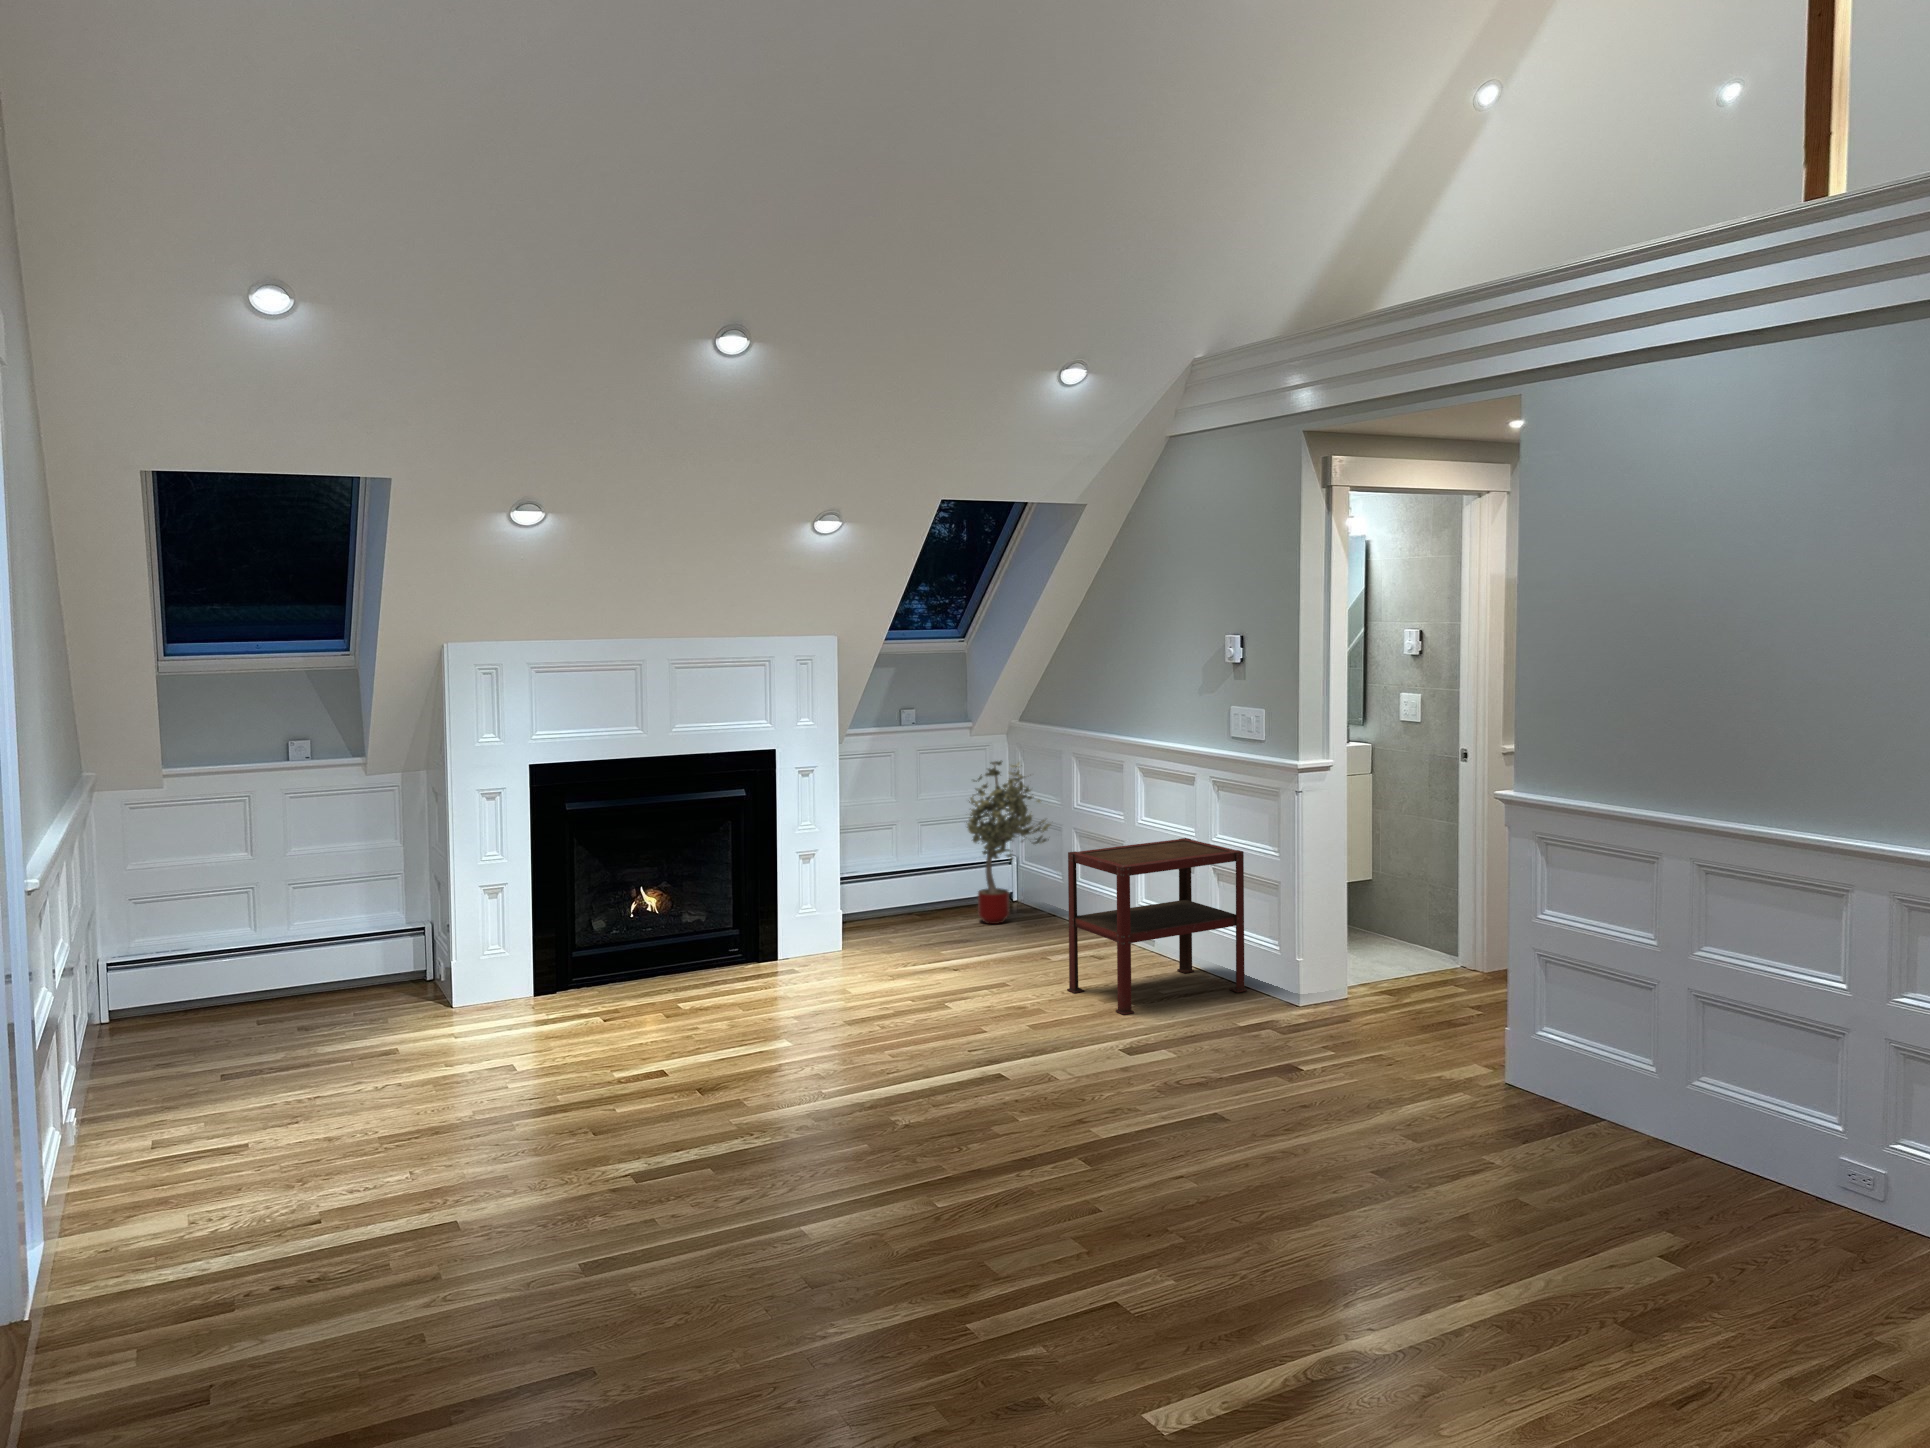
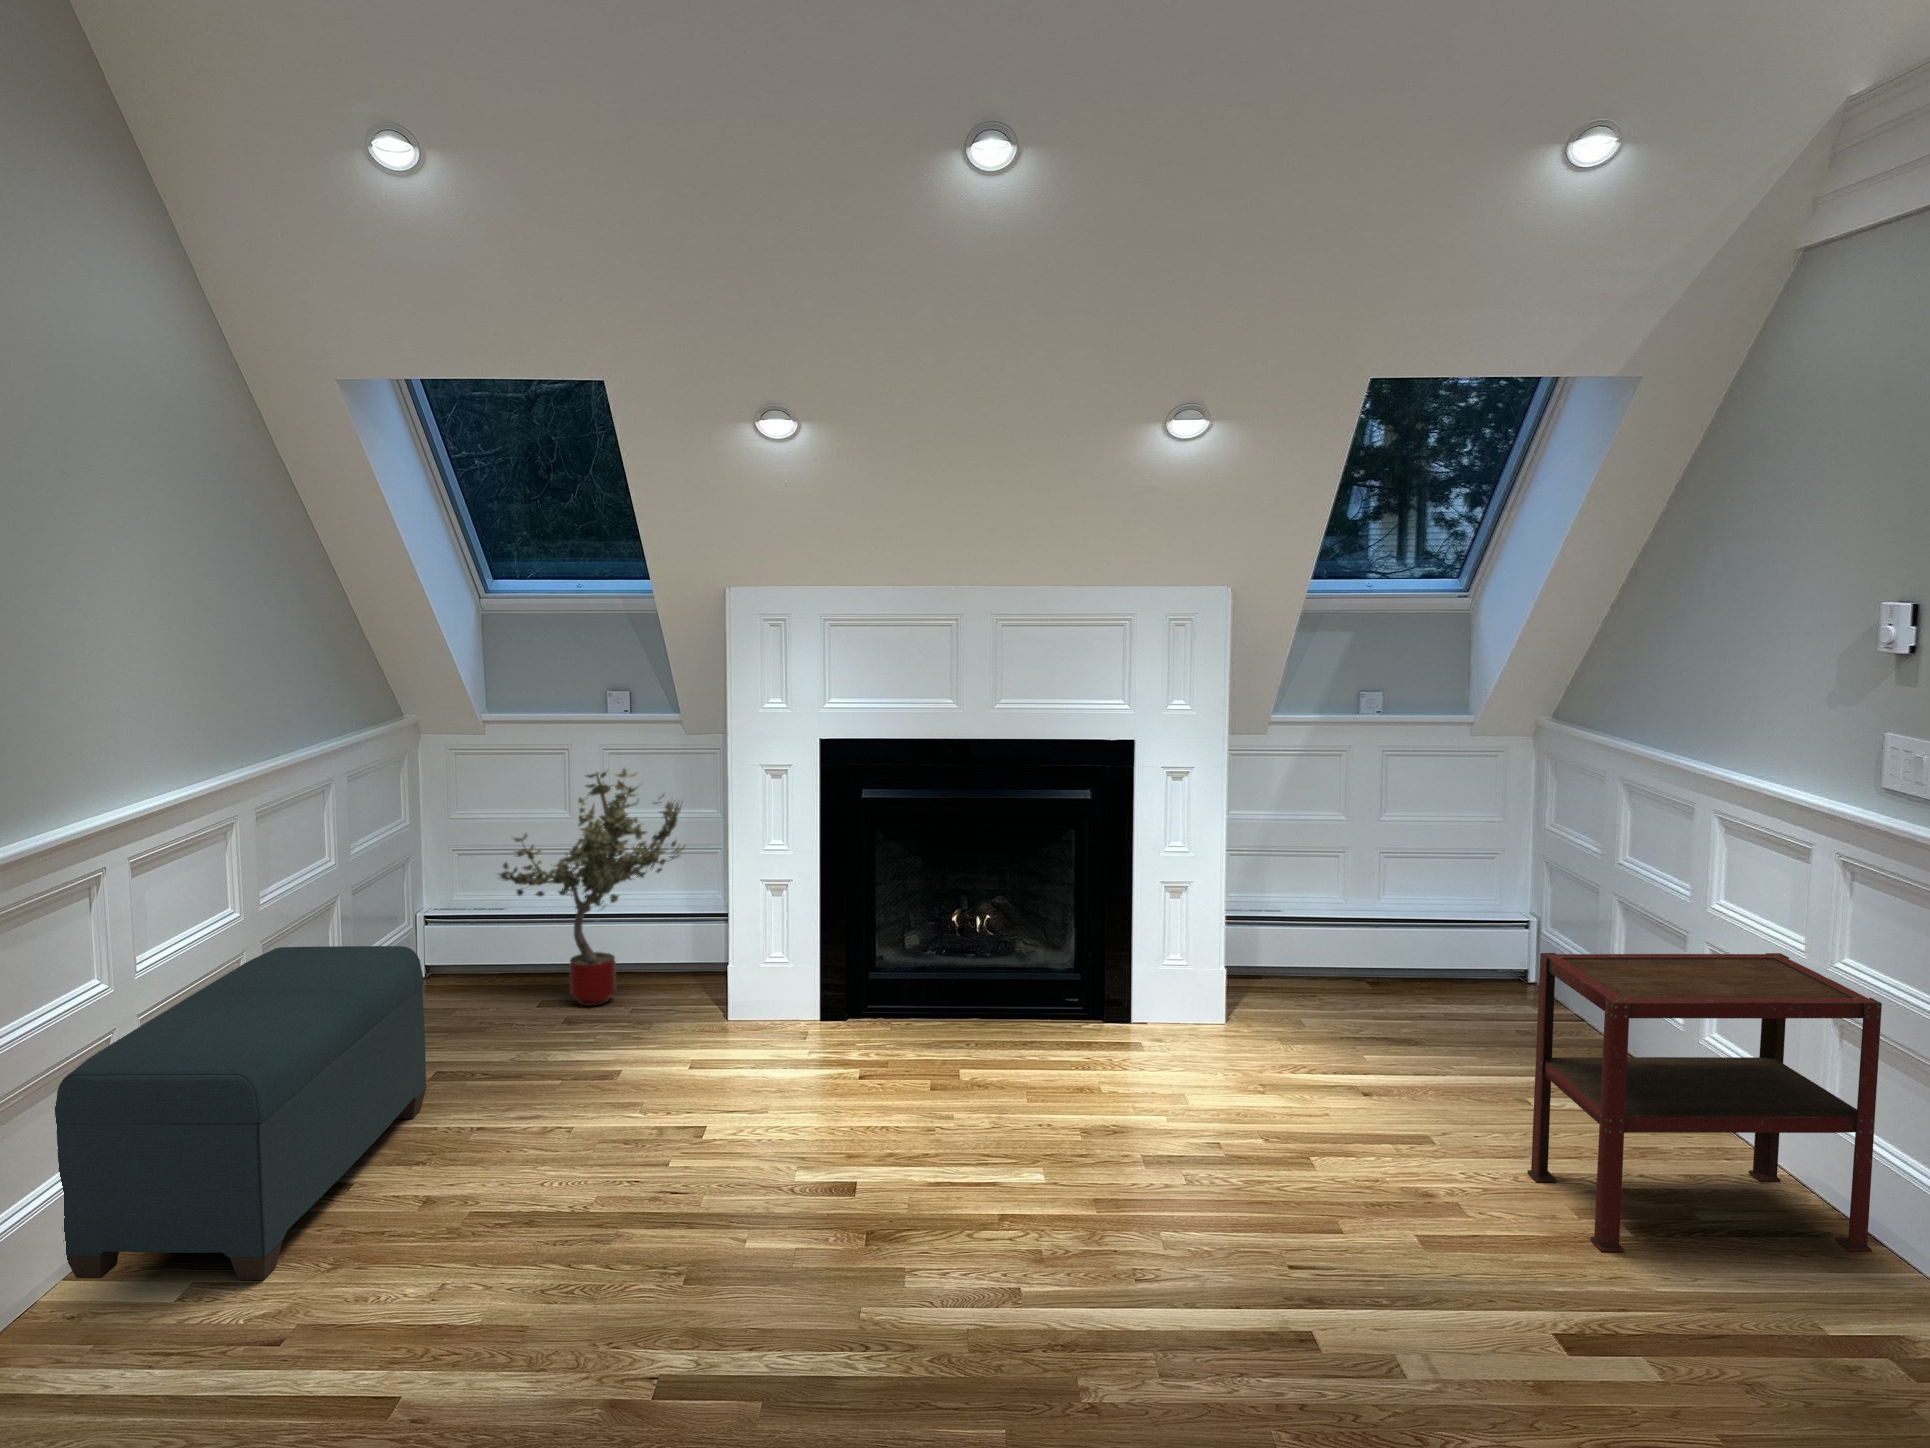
potted tree: present [967,761,1051,924] -> present [499,769,684,1006]
bench: none [65,958,266,1233] -> present [55,946,426,1280]

